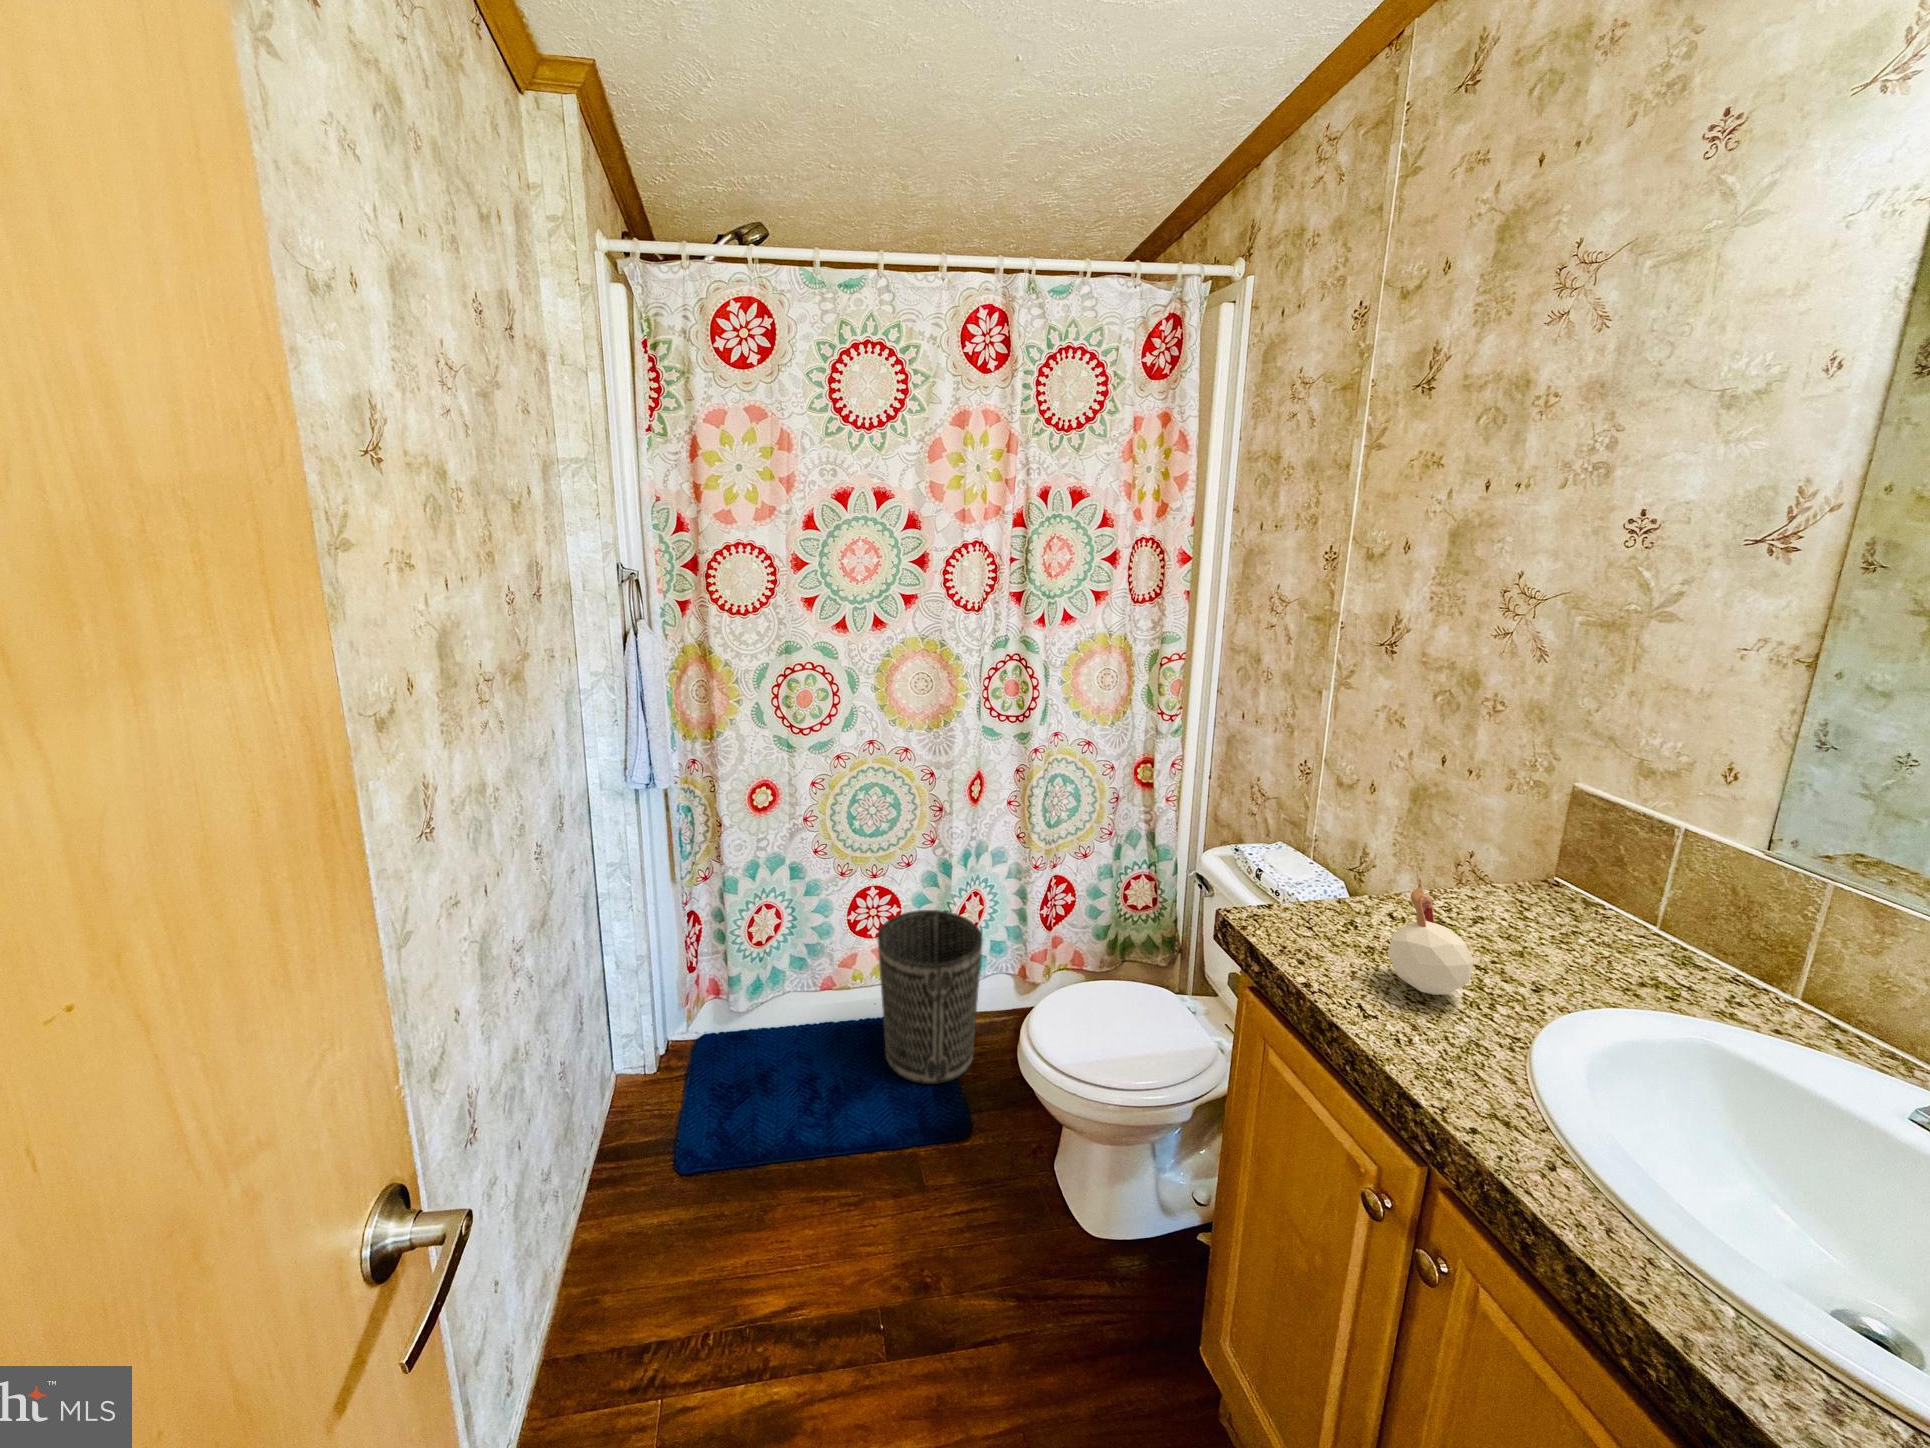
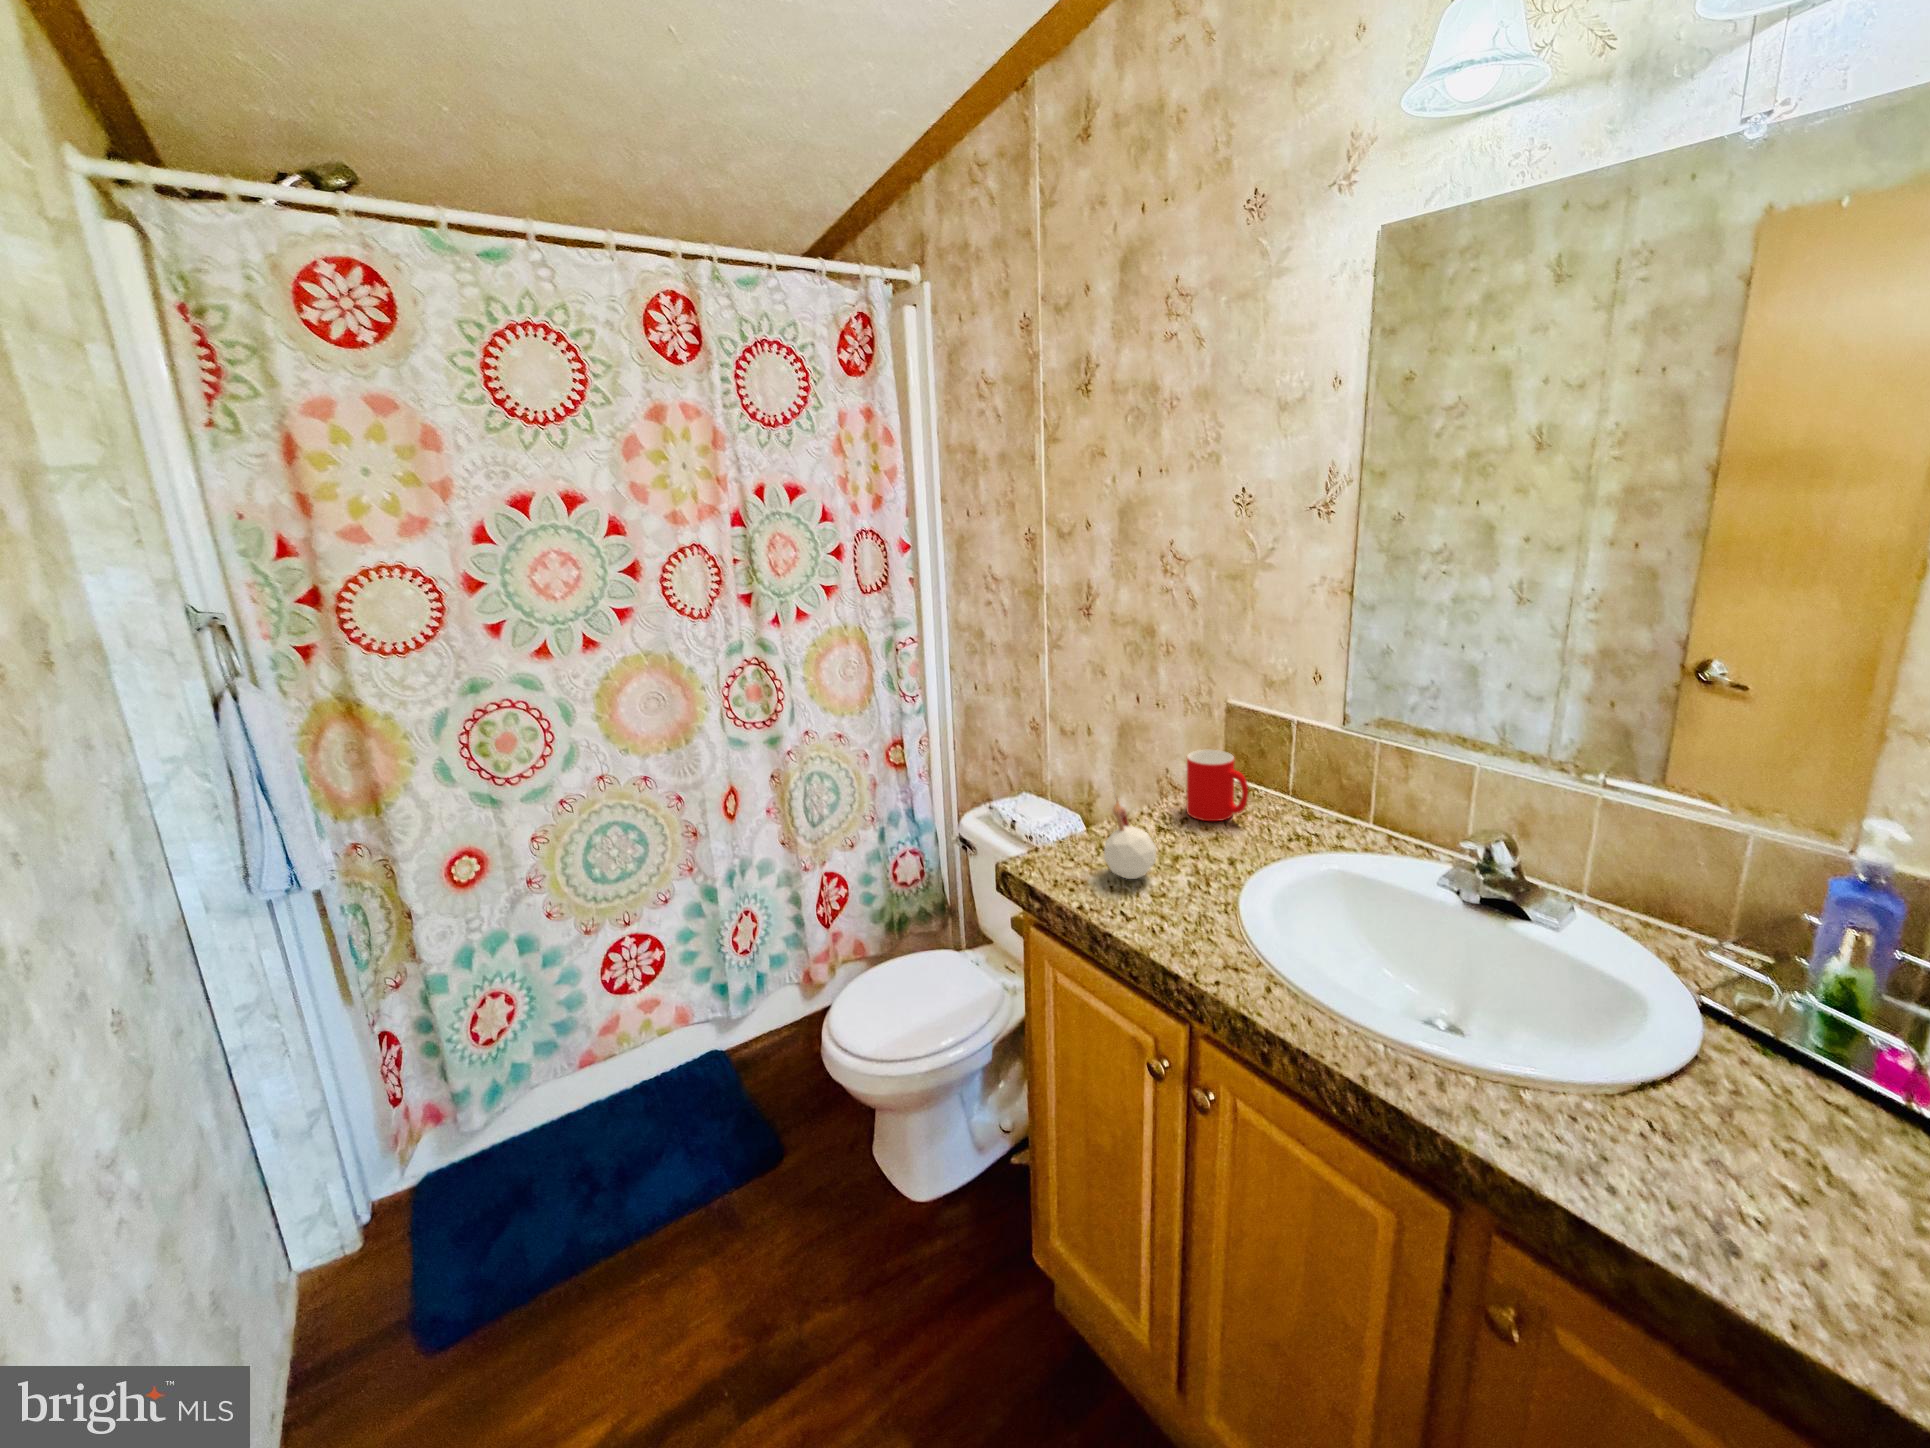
cup: none [1527,844,1646,950] -> present [1187,750,1248,821]
wastebasket: present [877,910,982,1084] -> none [643,939,771,1126]

